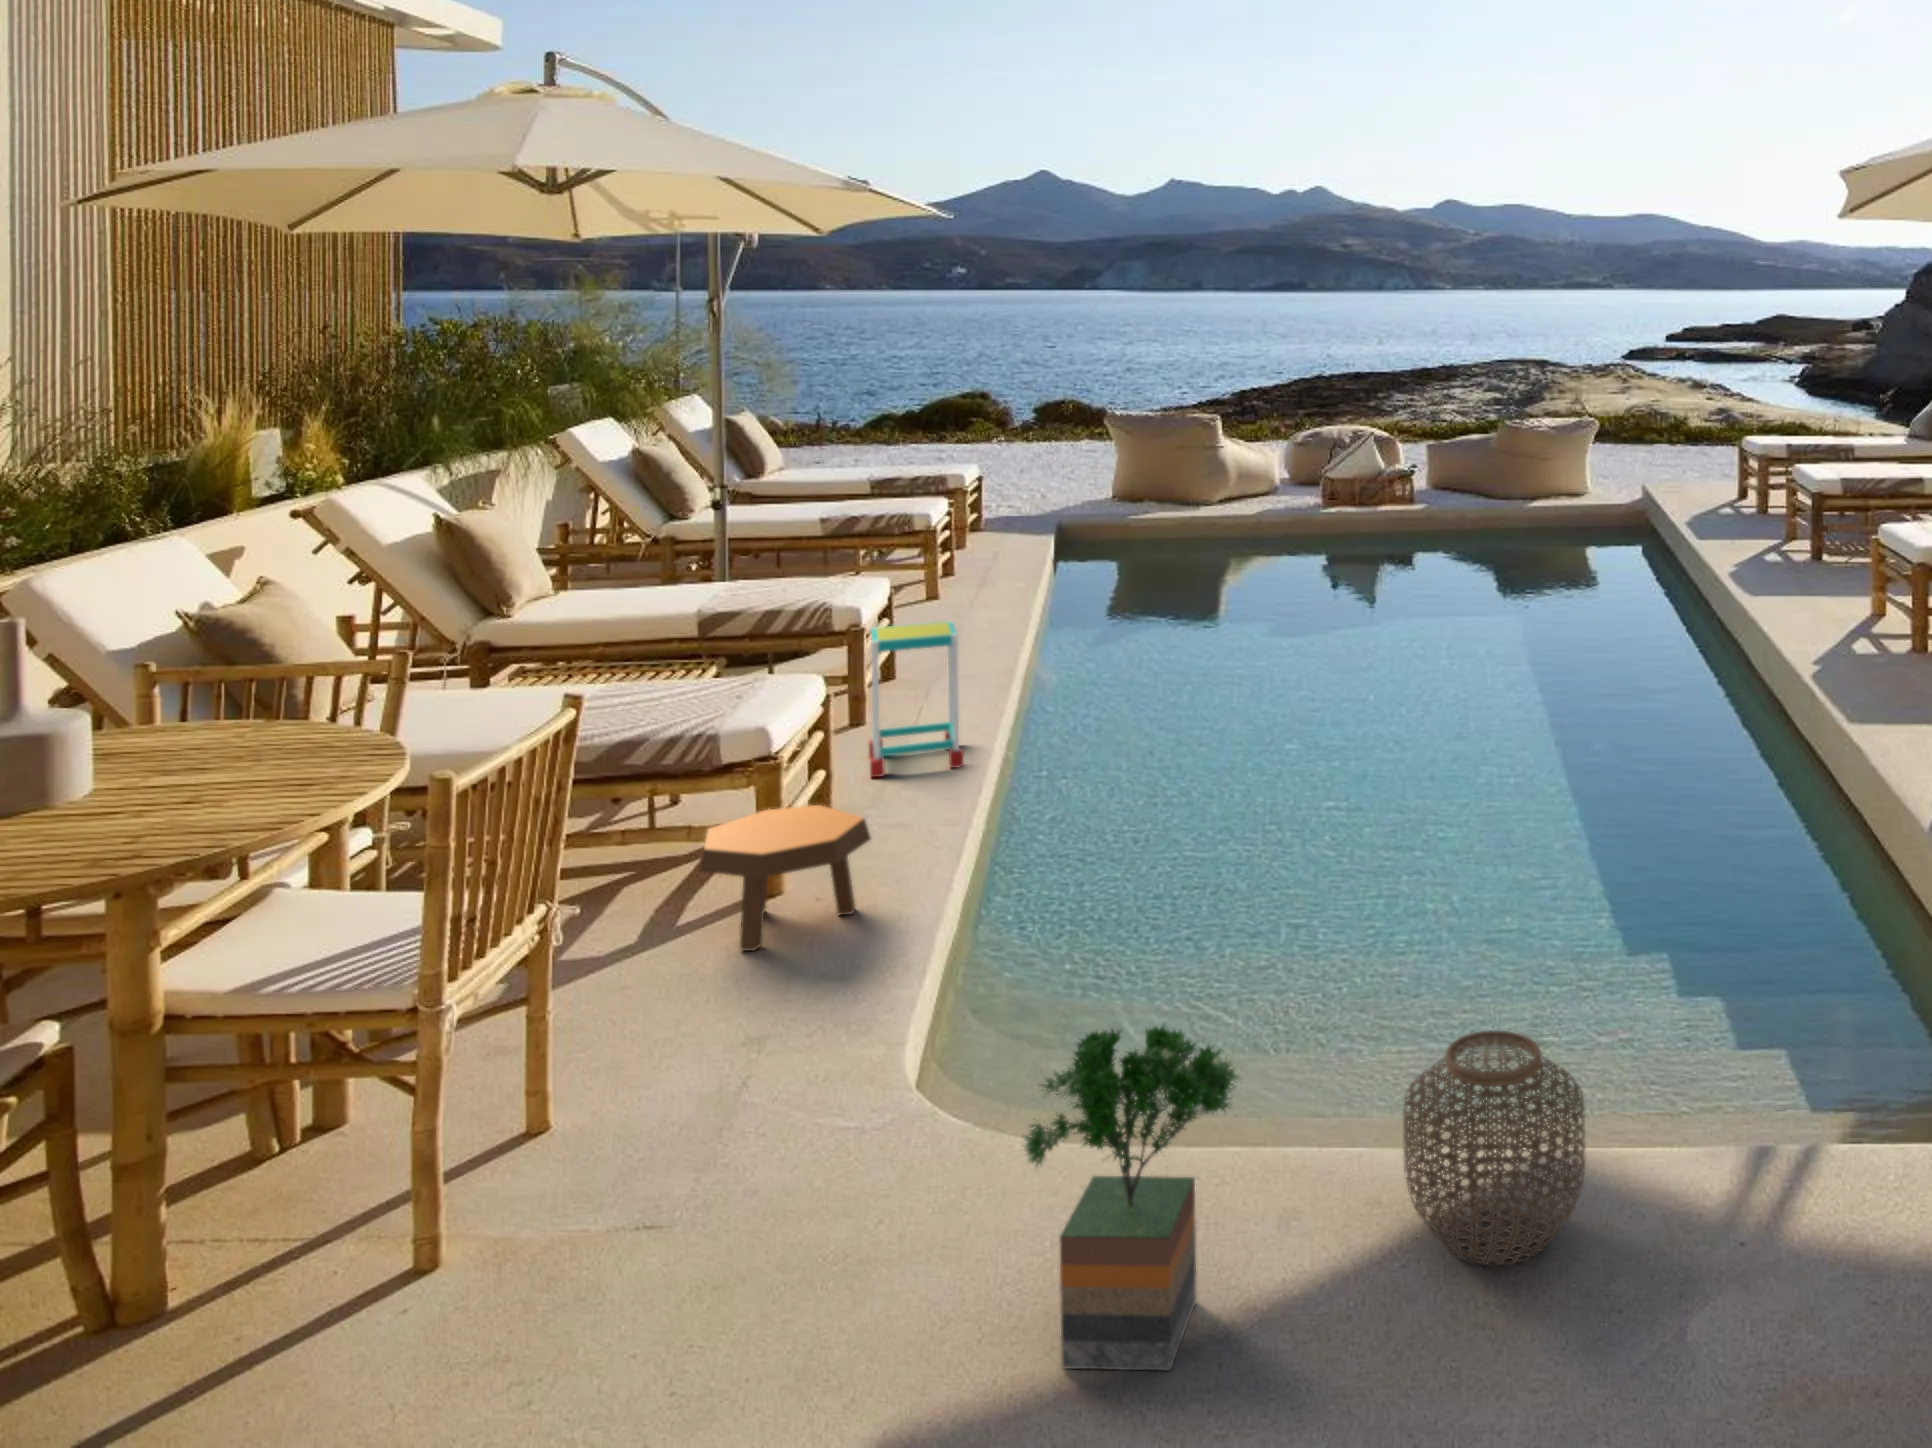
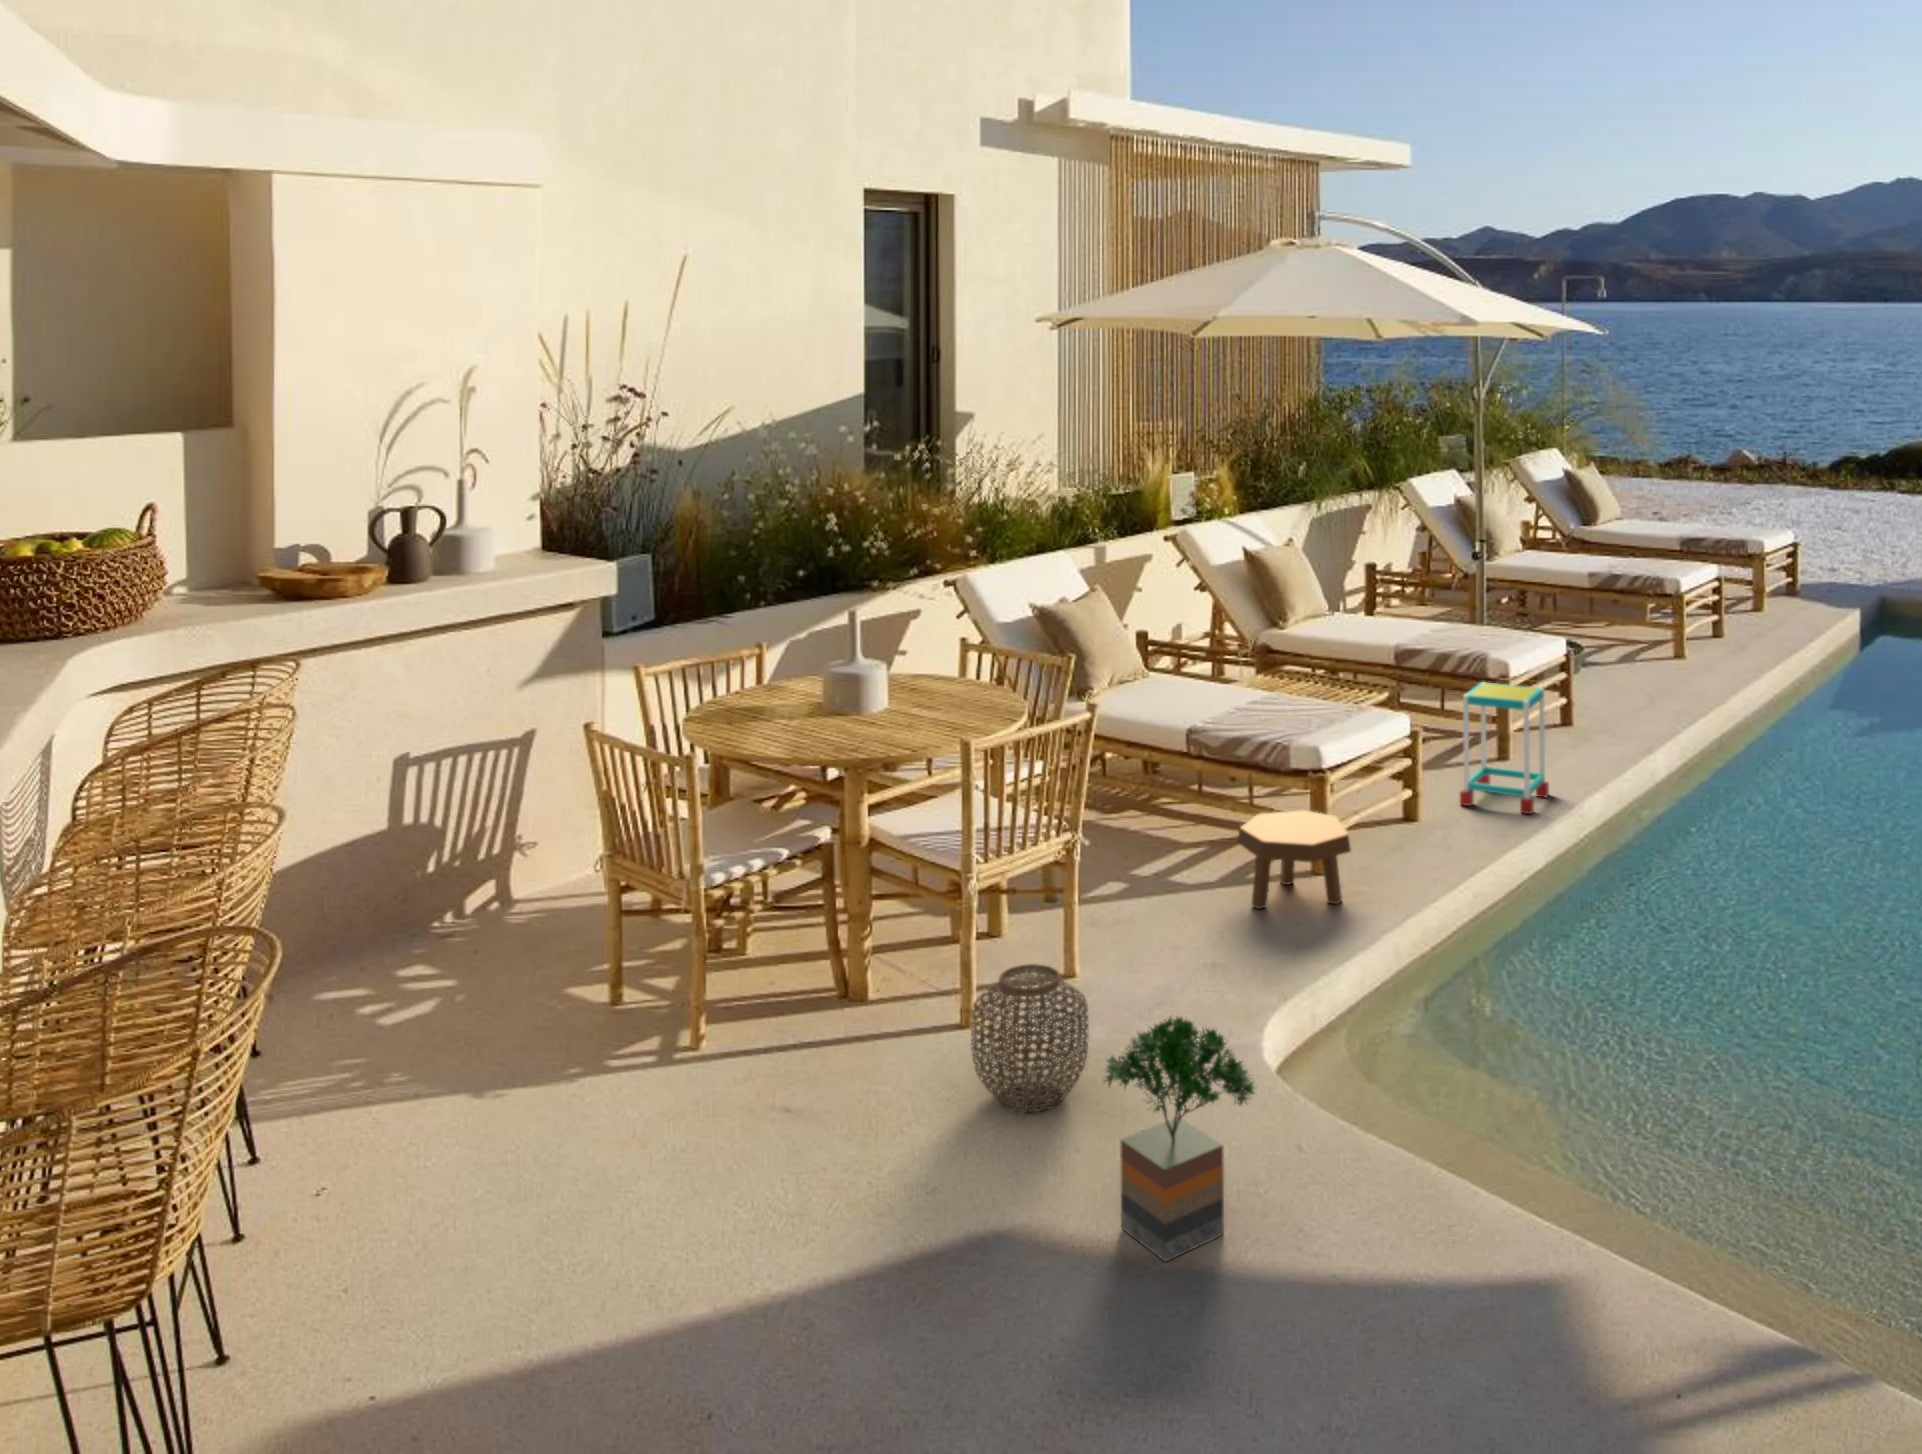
woven basket: present [1403,1031,1585,1265] -> present [971,964,1088,1112]

